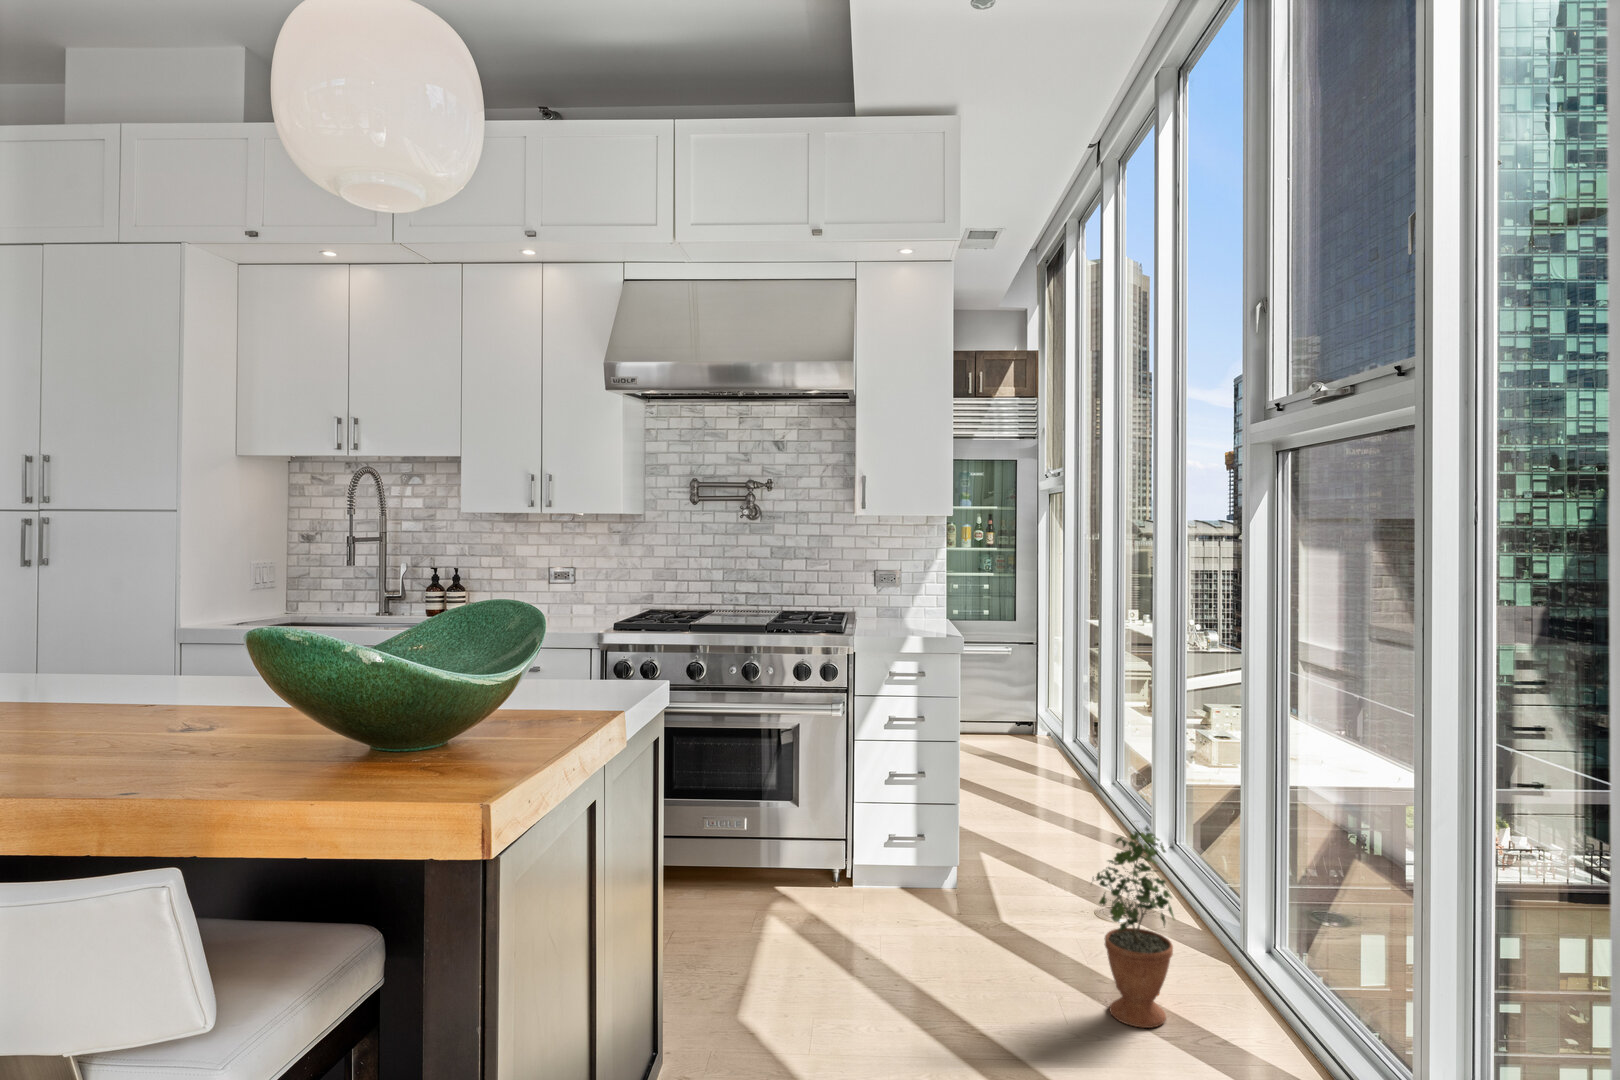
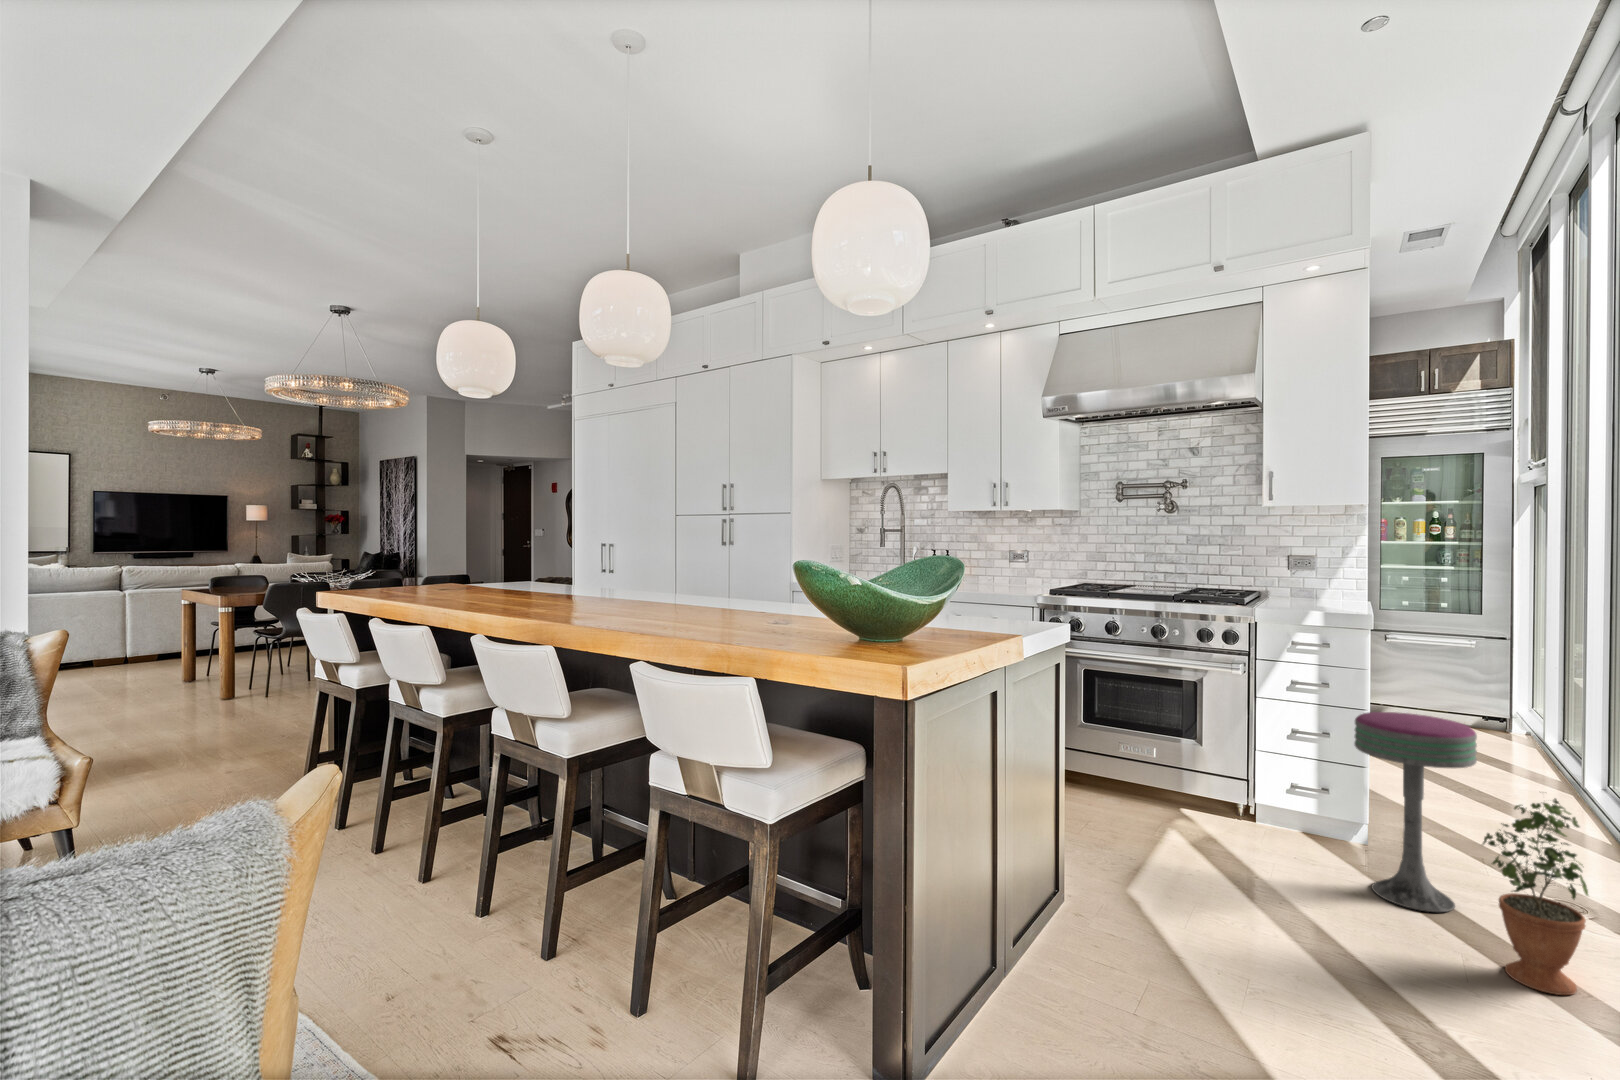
bar stool: none [965,747,1072,962] -> present [1354,712,1477,912]

